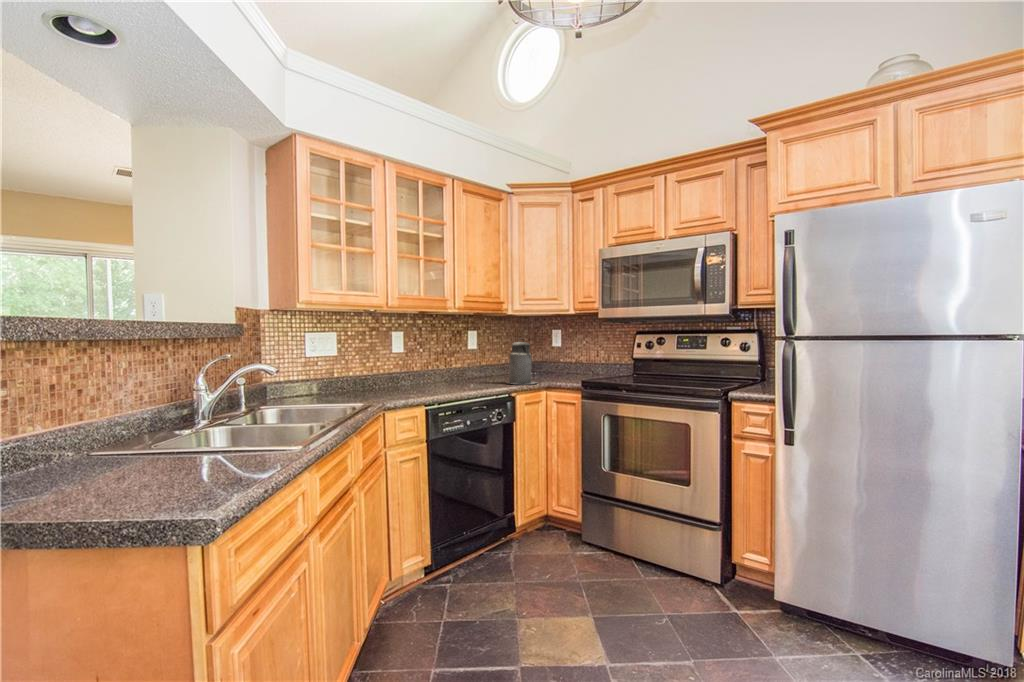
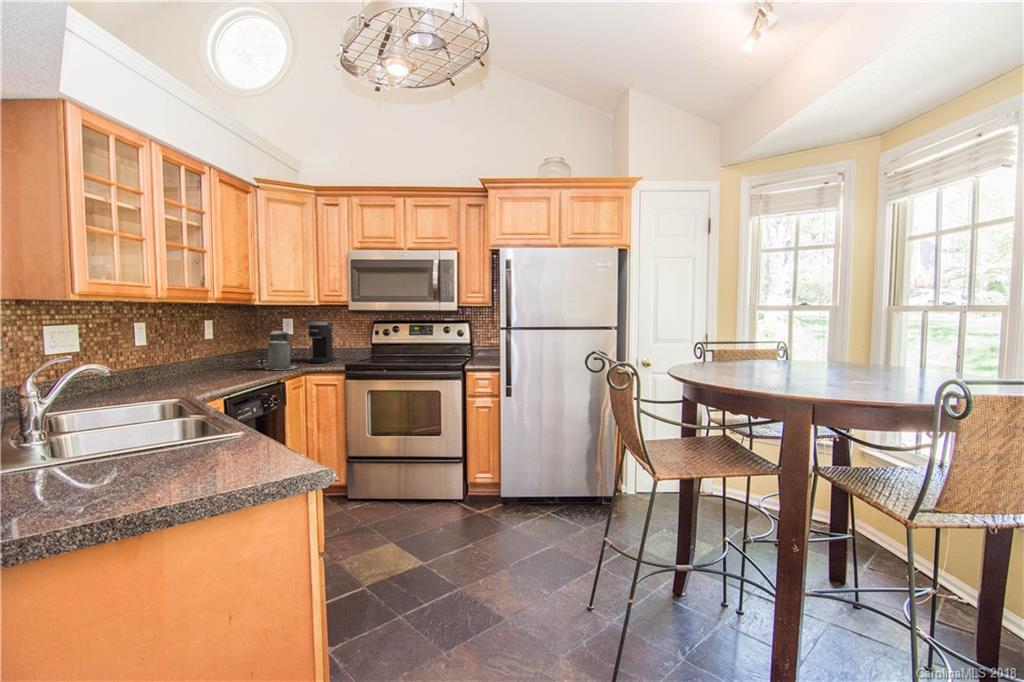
coffee maker: none [559,333,590,381] -> present [308,321,333,363]

